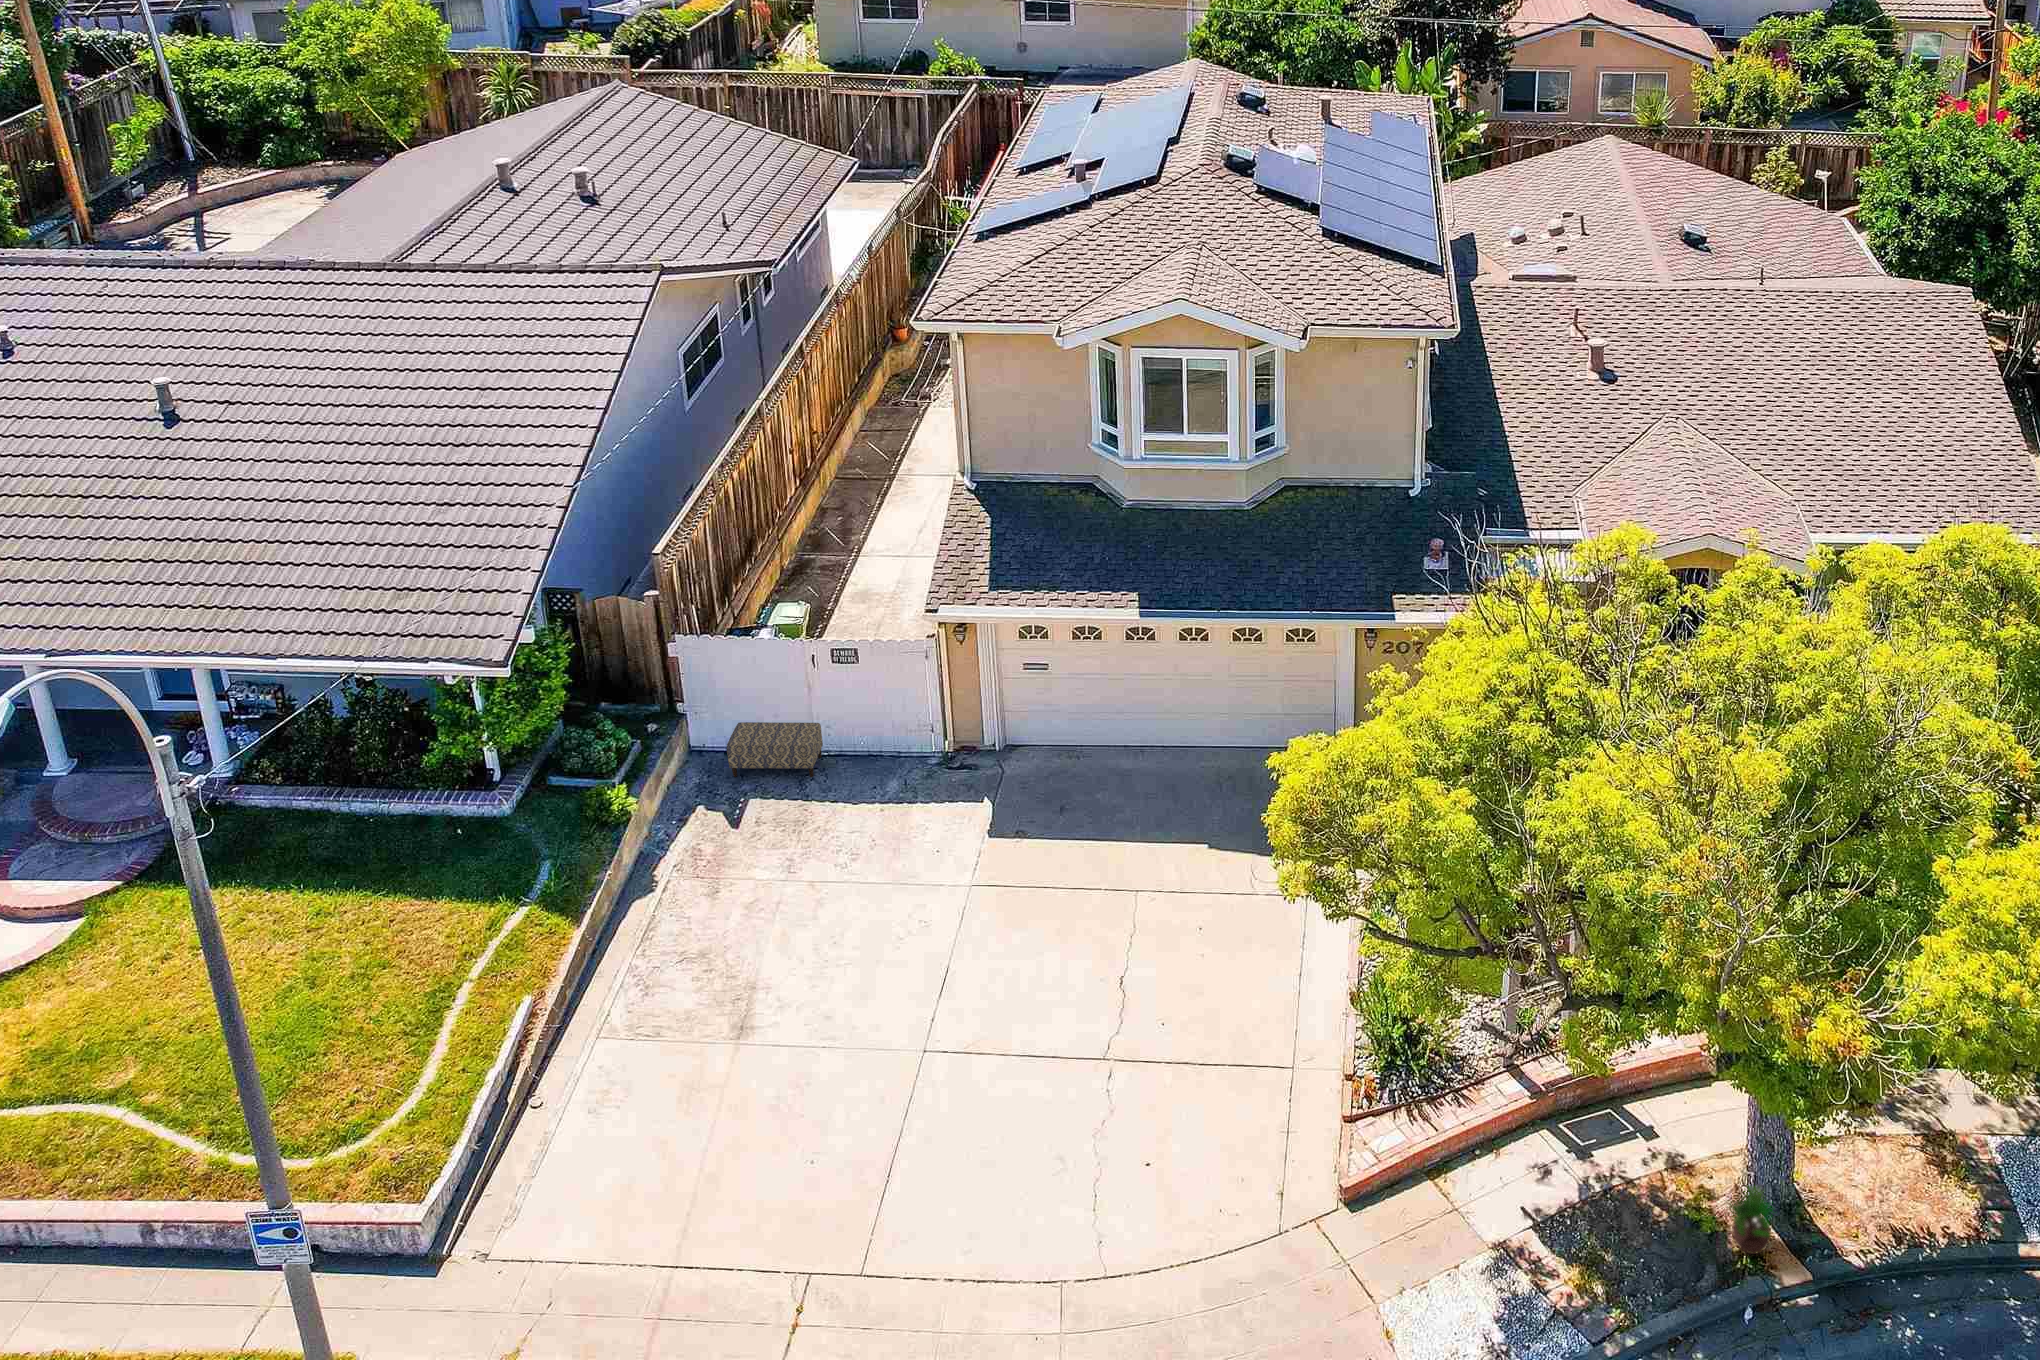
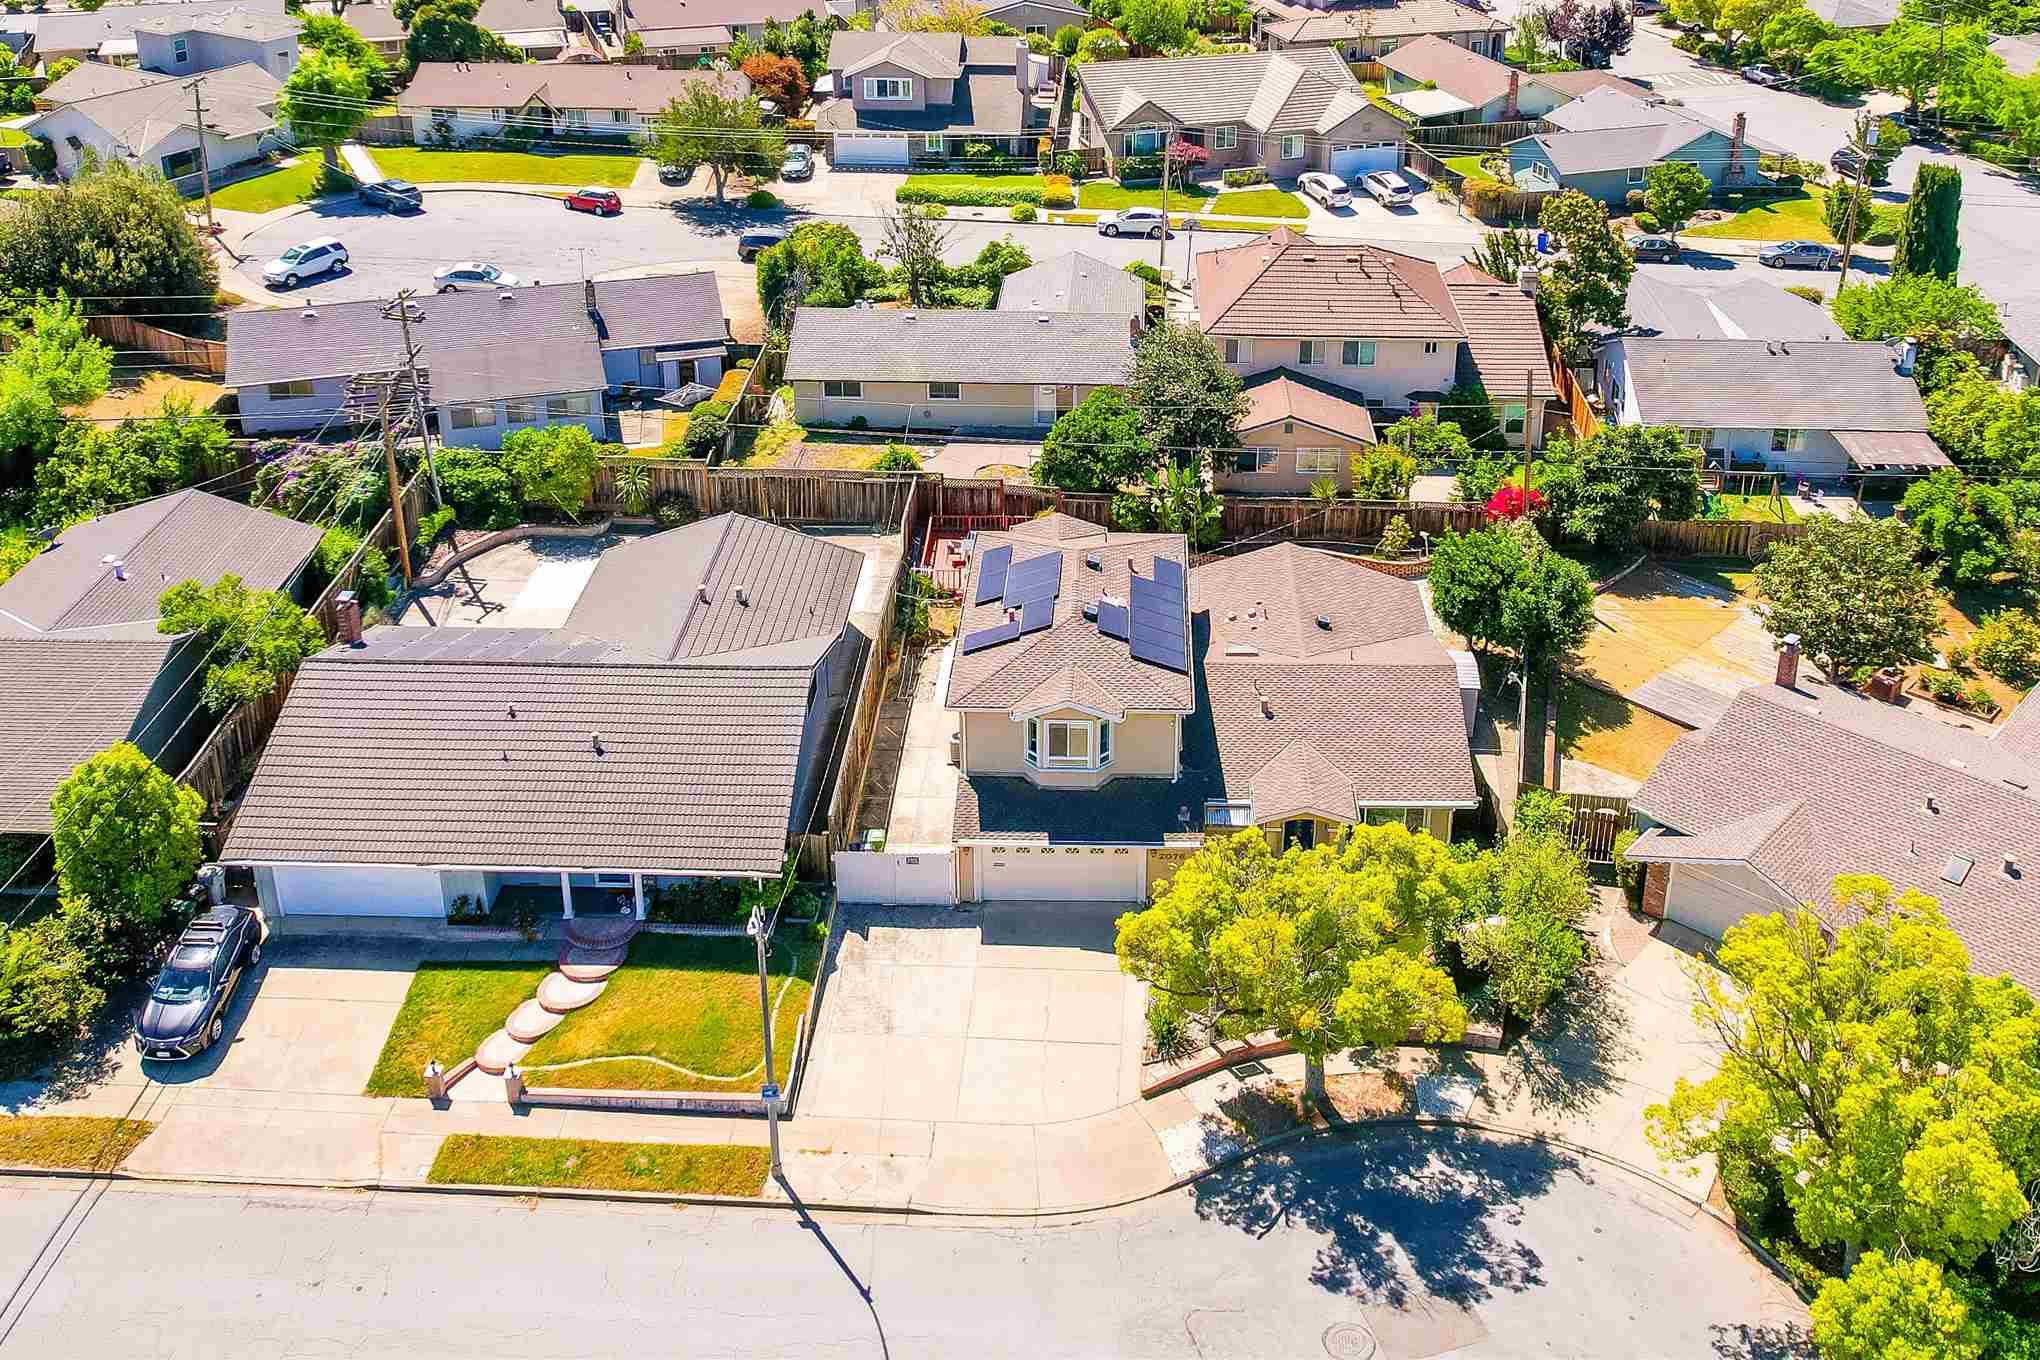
bench: present [727,722,823,777] -> none [858,891,899,918]

